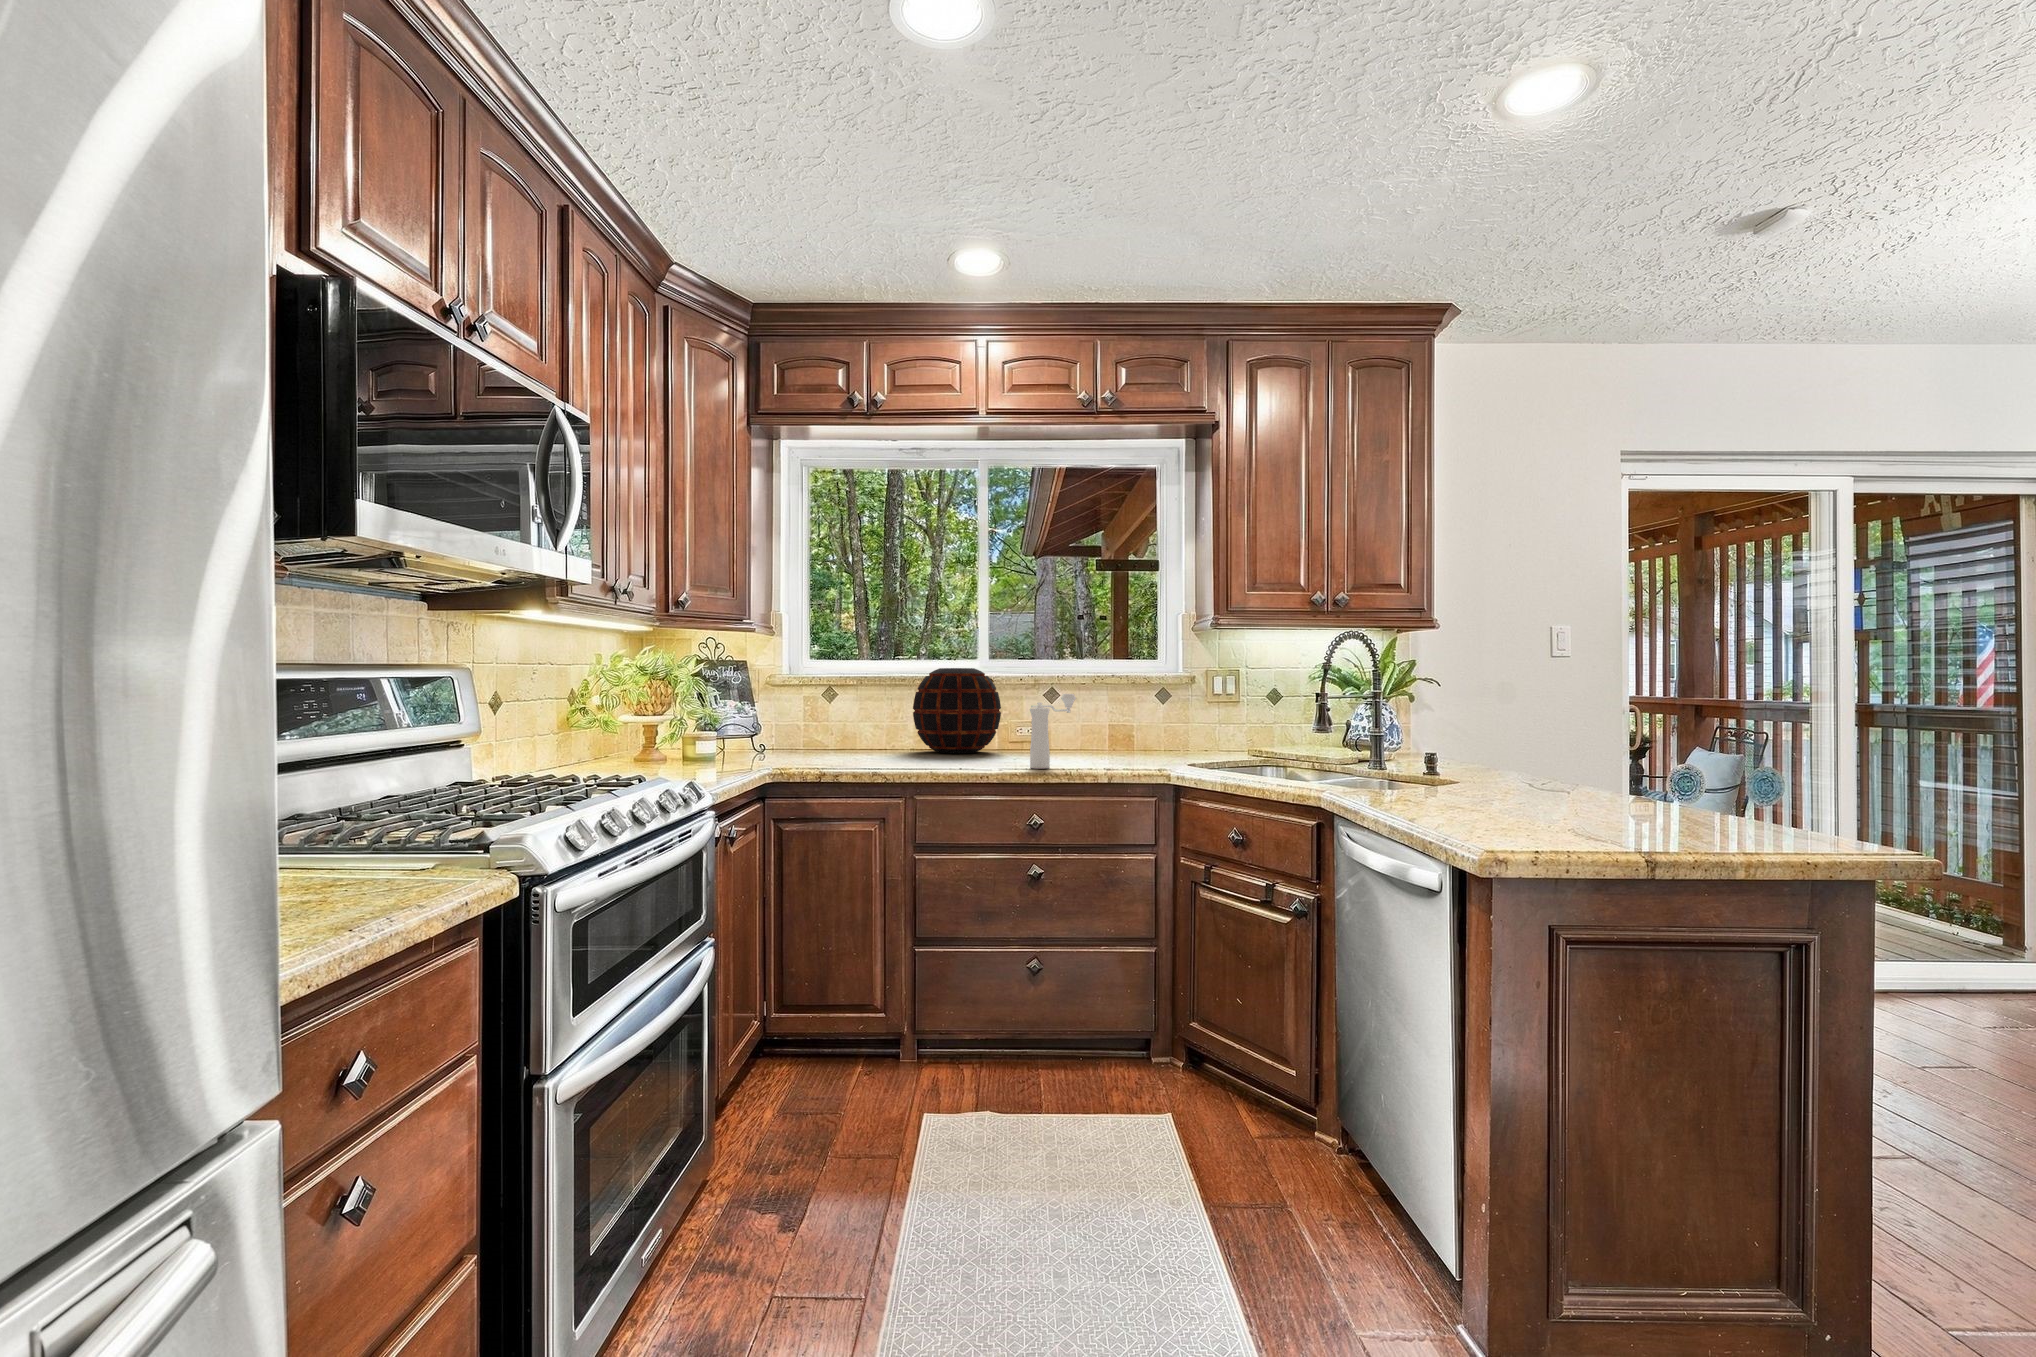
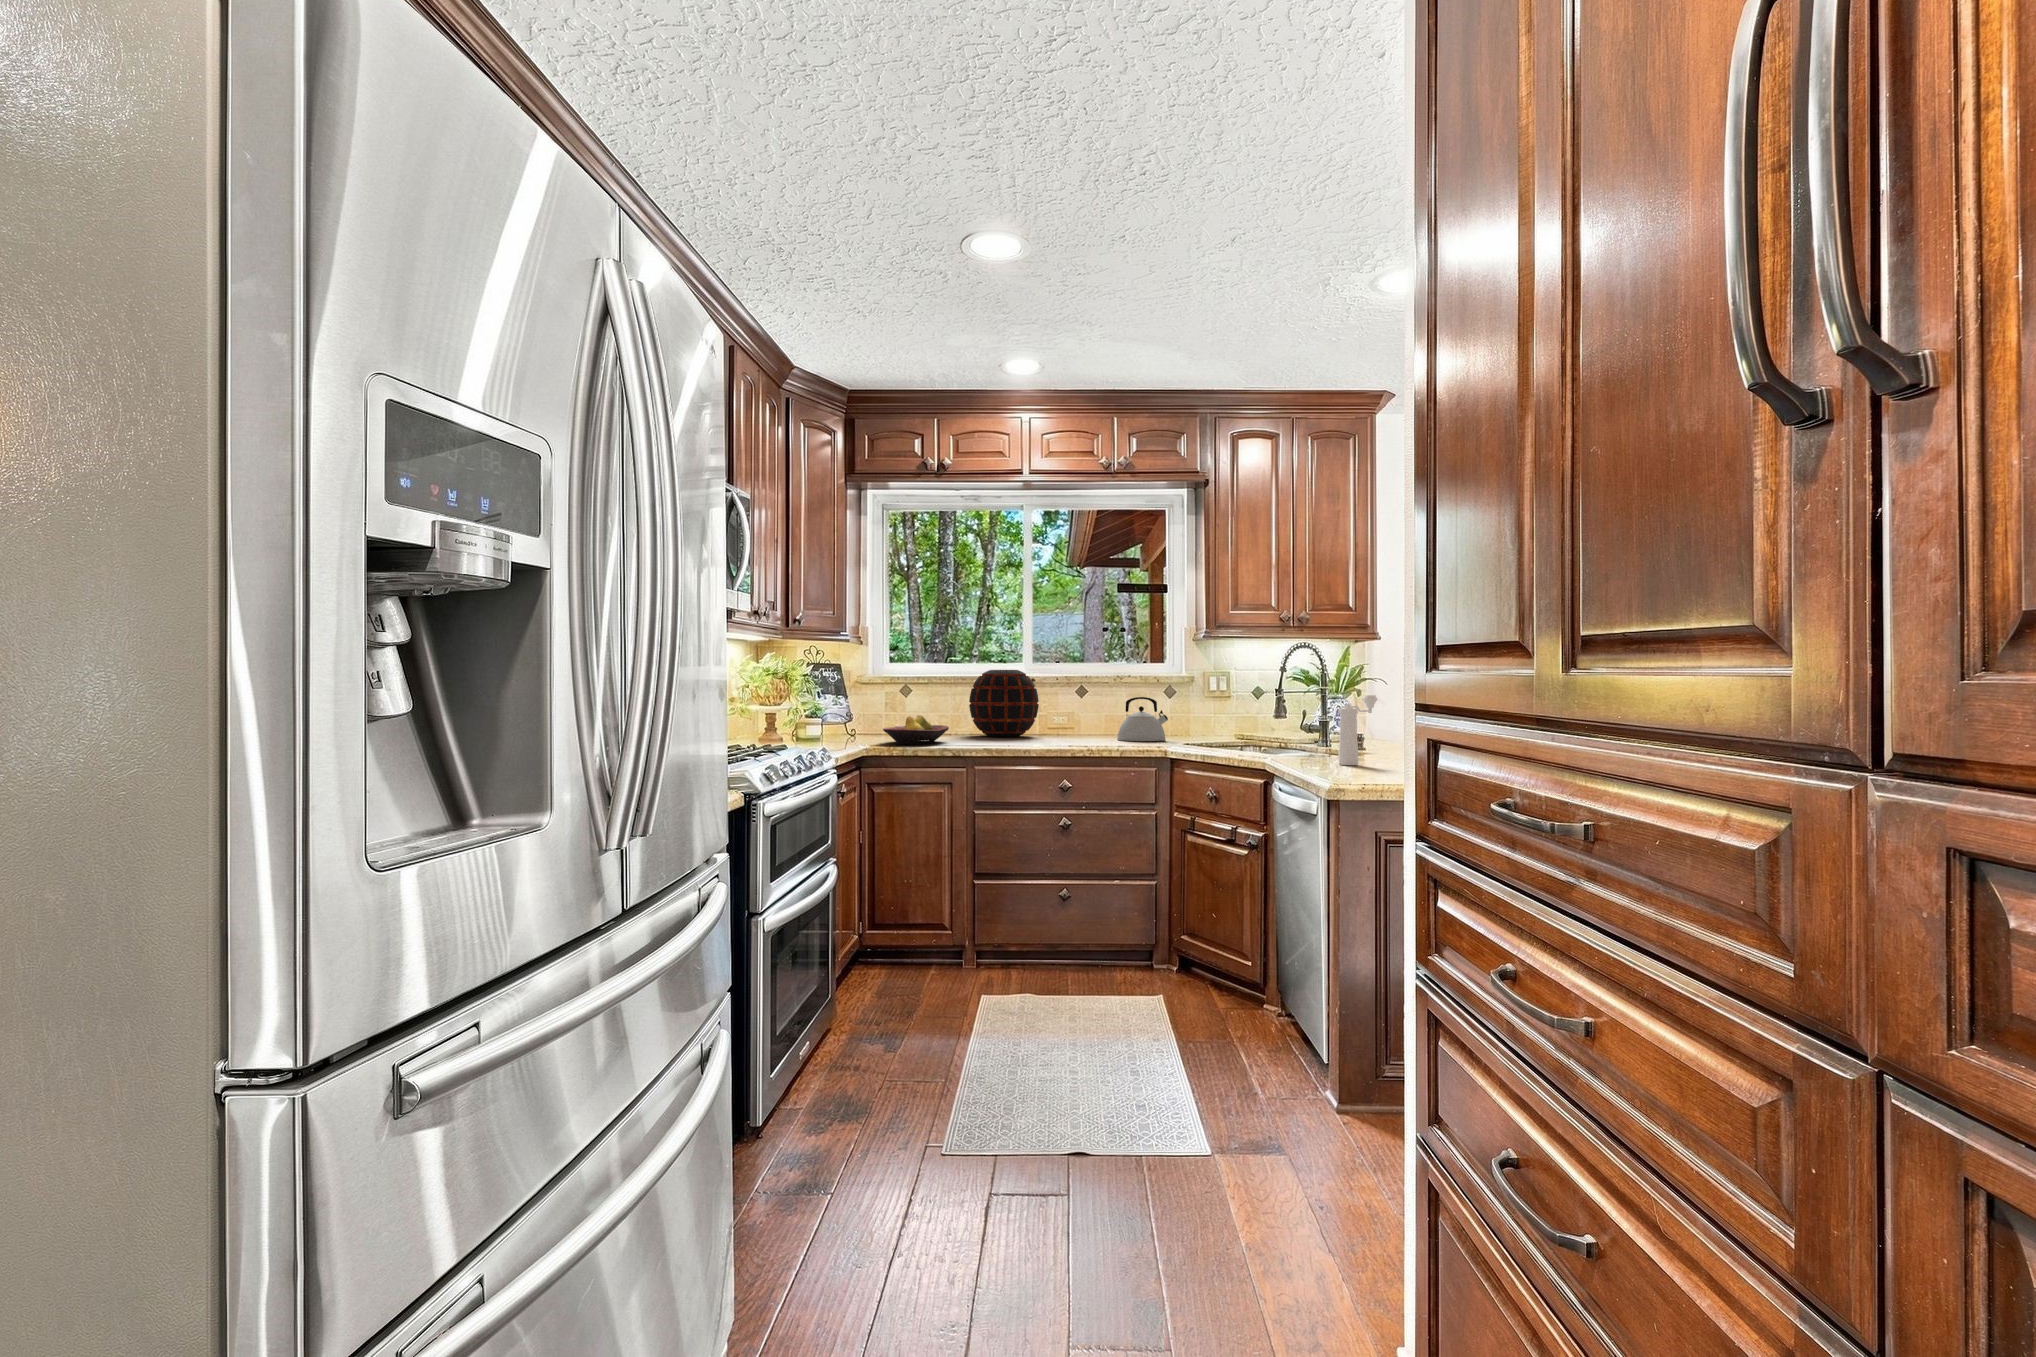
pepper mill: present [1030,694,1076,769] -> present [1339,695,1377,765]
kettle: none [1101,703,1165,759] -> present [1117,697,1168,741]
fruit bowl: none [794,728,885,768] -> present [883,715,949,745]

